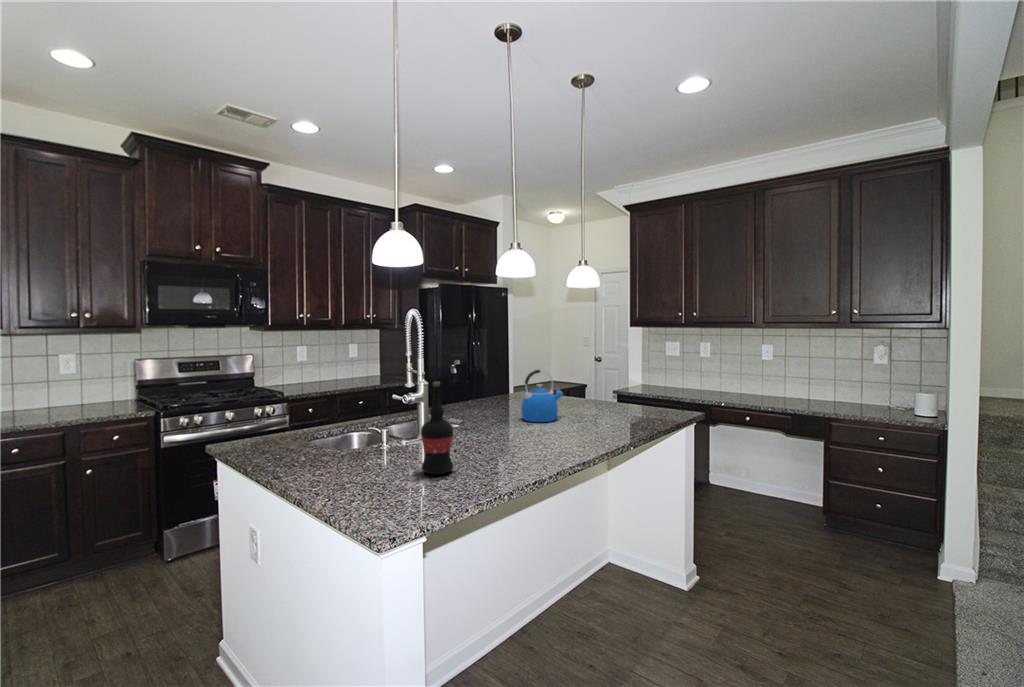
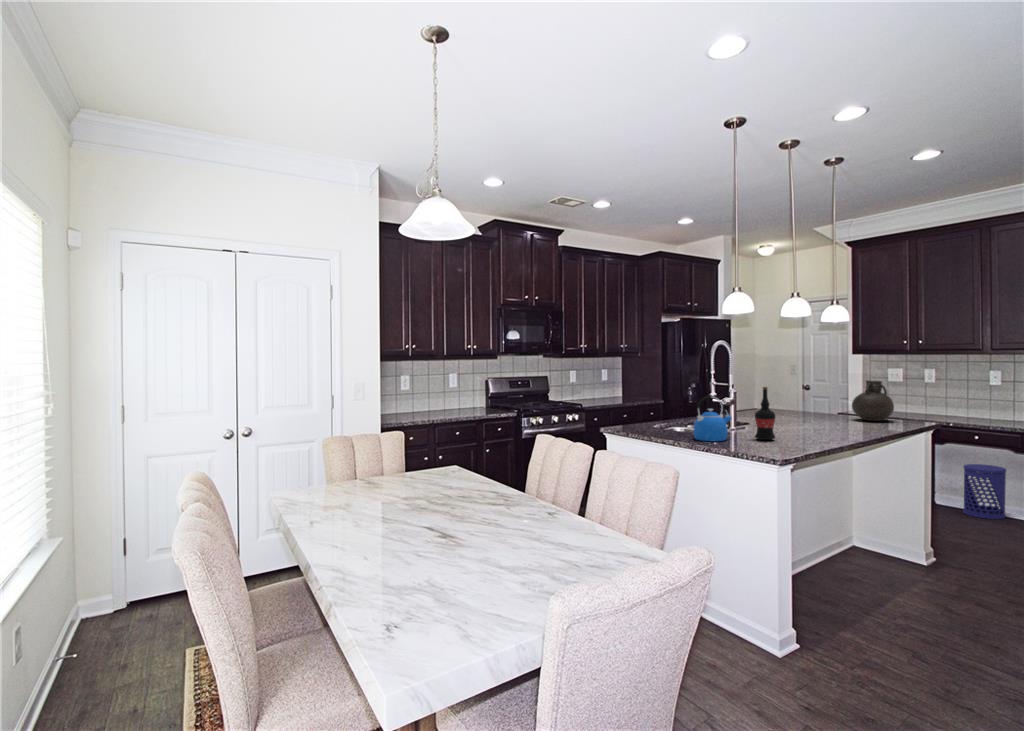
vase: none [607,361,656,413] -> present [852,381,894,421]
kettle: present [521,370,563,422] -> present [694,396,732,441]
waste bin: none [735,444,776,506] -> present [963,464,1006,519]

